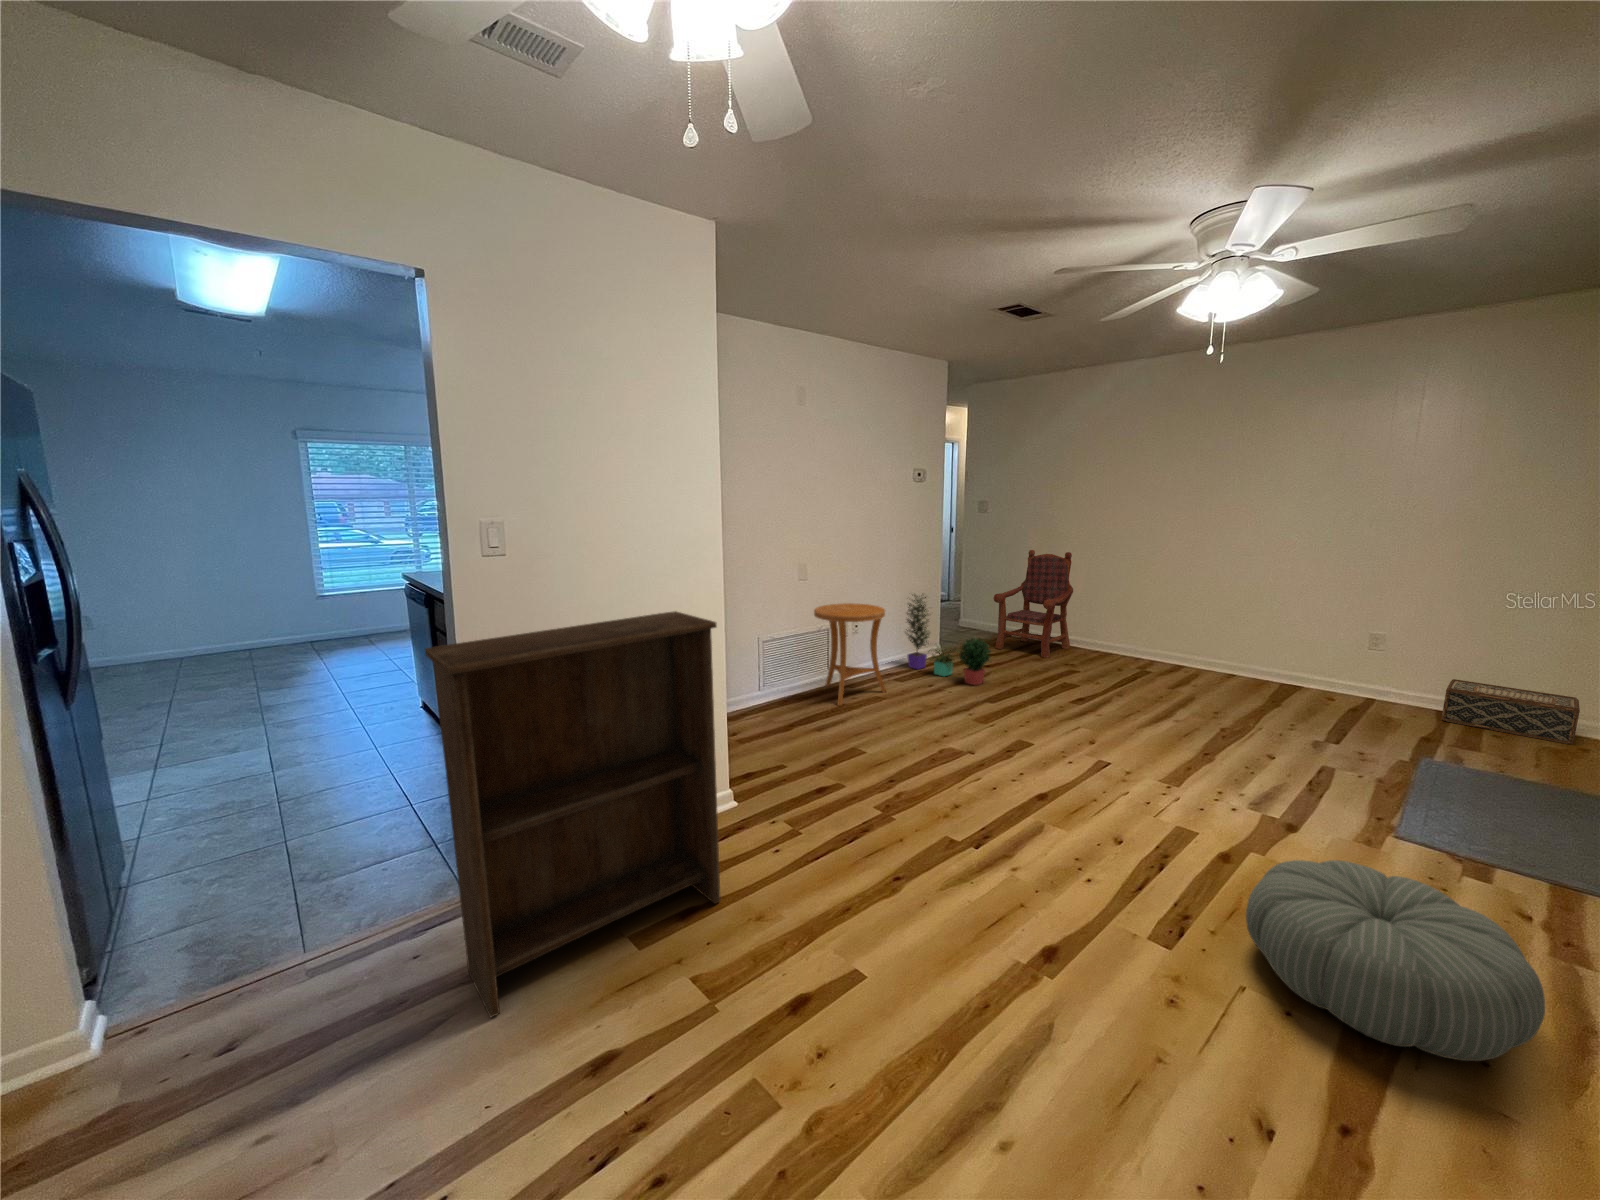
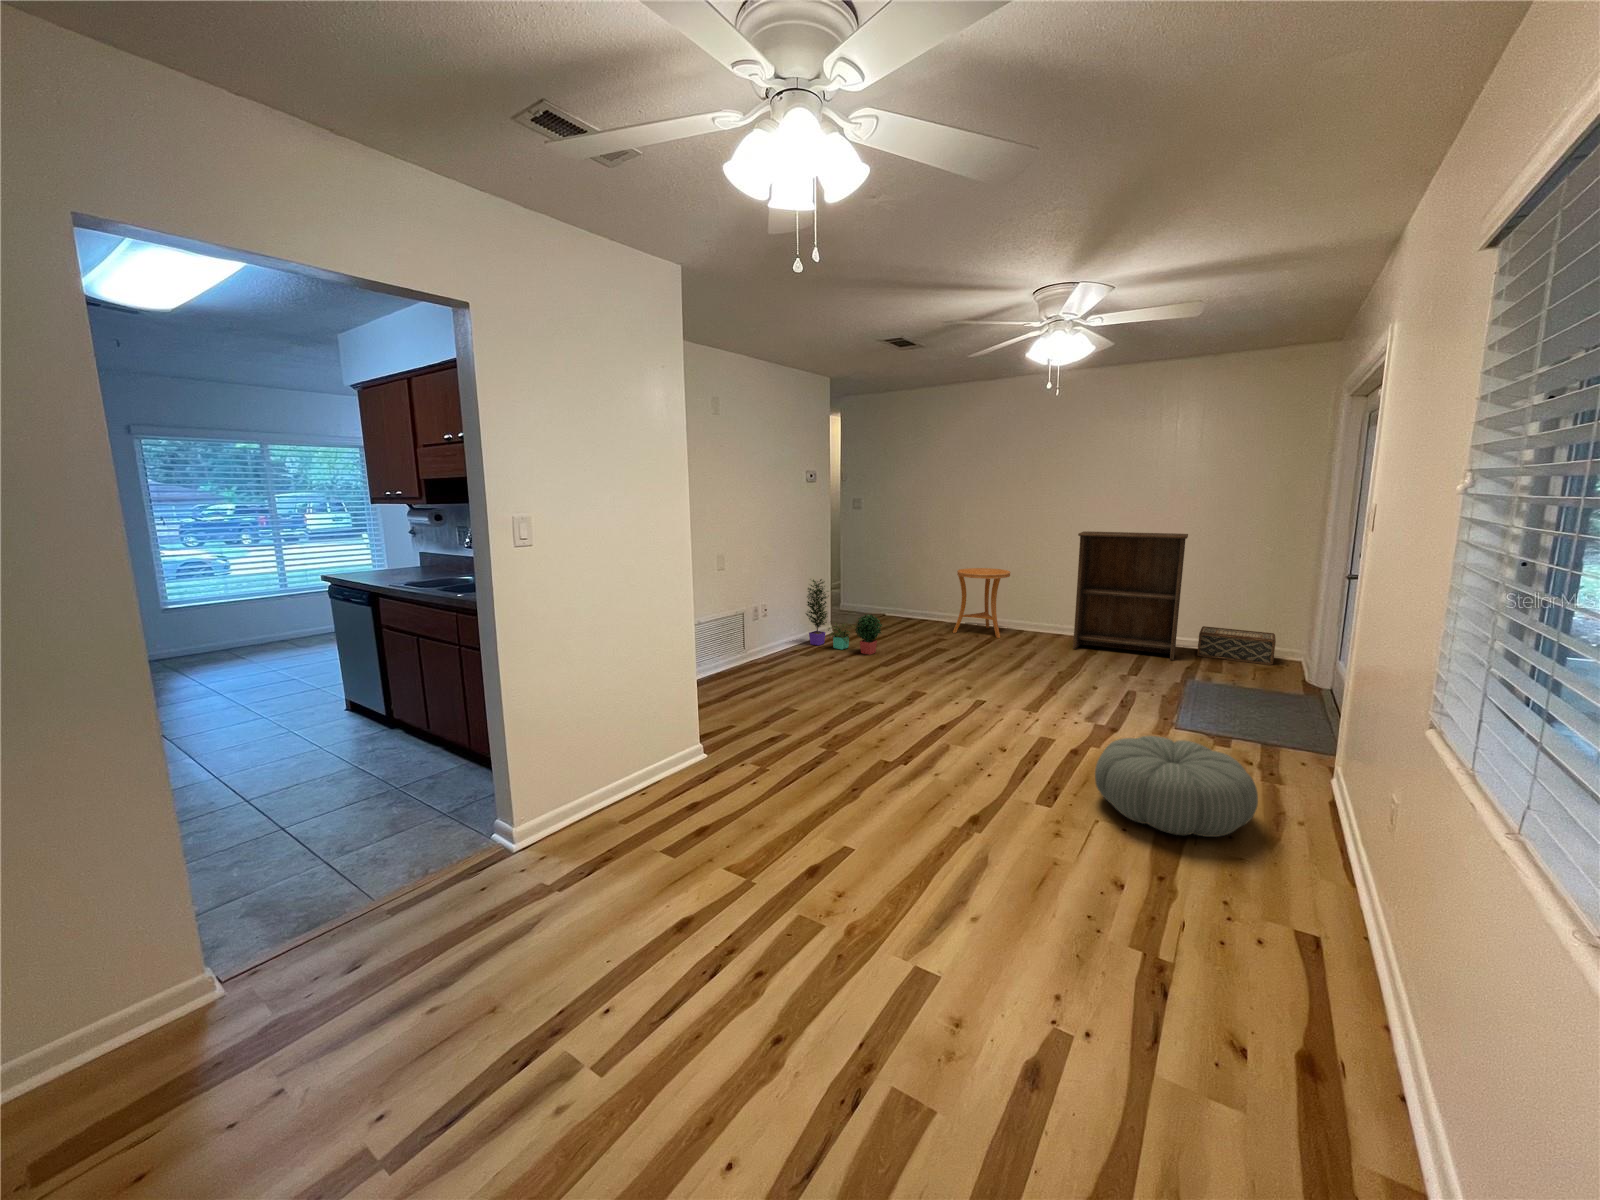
armchair: present [993,550,1073,658] -> none [875,540,938,631]
side table: present [814,603,886,706] -> present [953,568,1010,638]
bookshelf: present [425,611,721,1017] -> present [1073,531,1188,660]

